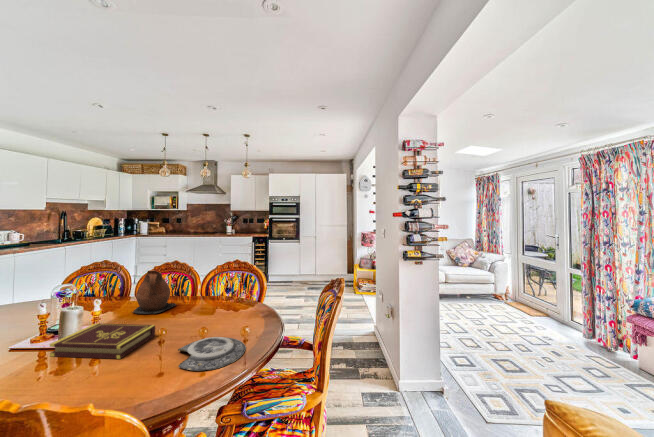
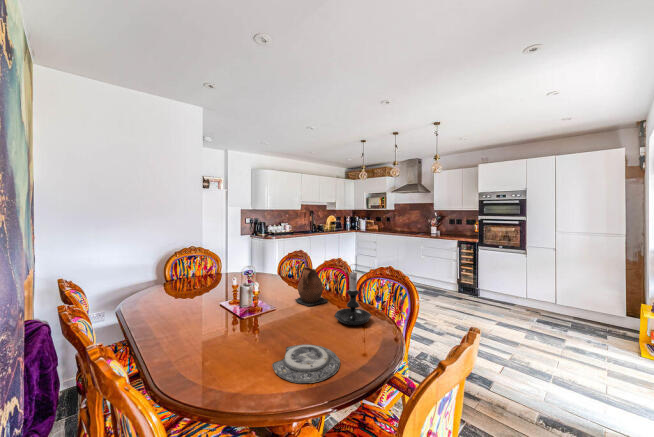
candle holder: none [201,263,238,316] -> present [335,271,372,325]
book: present [50,323,155,359] -> none [228,303,288,339]

